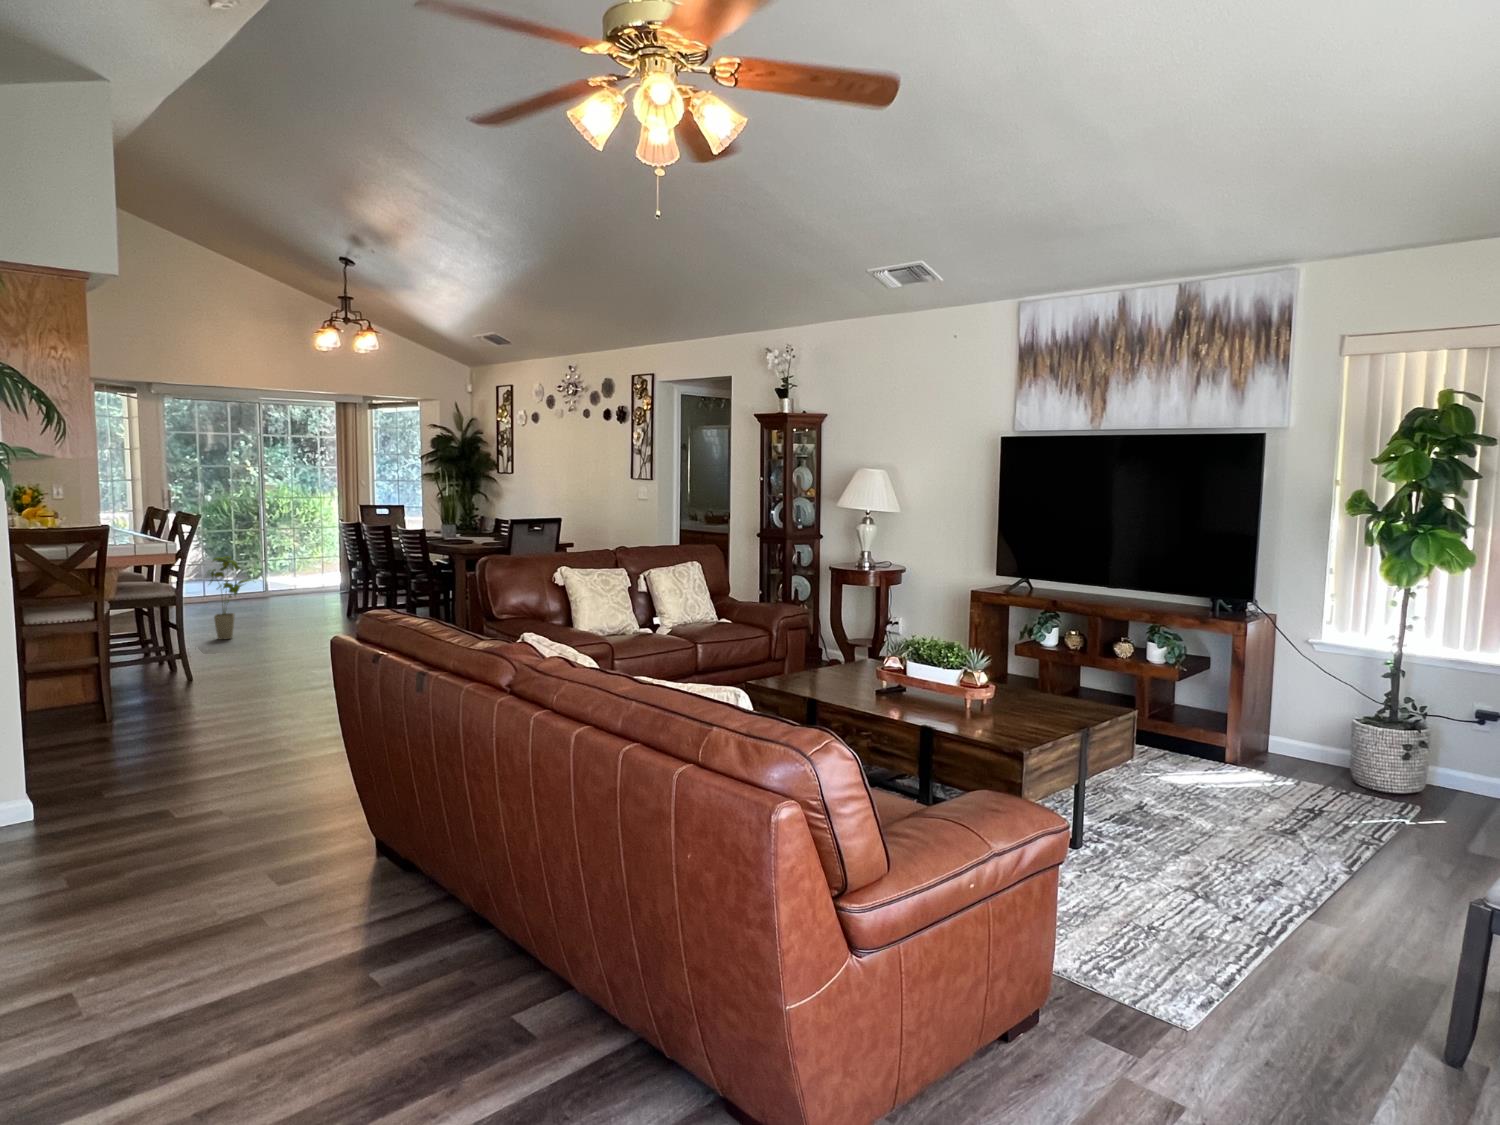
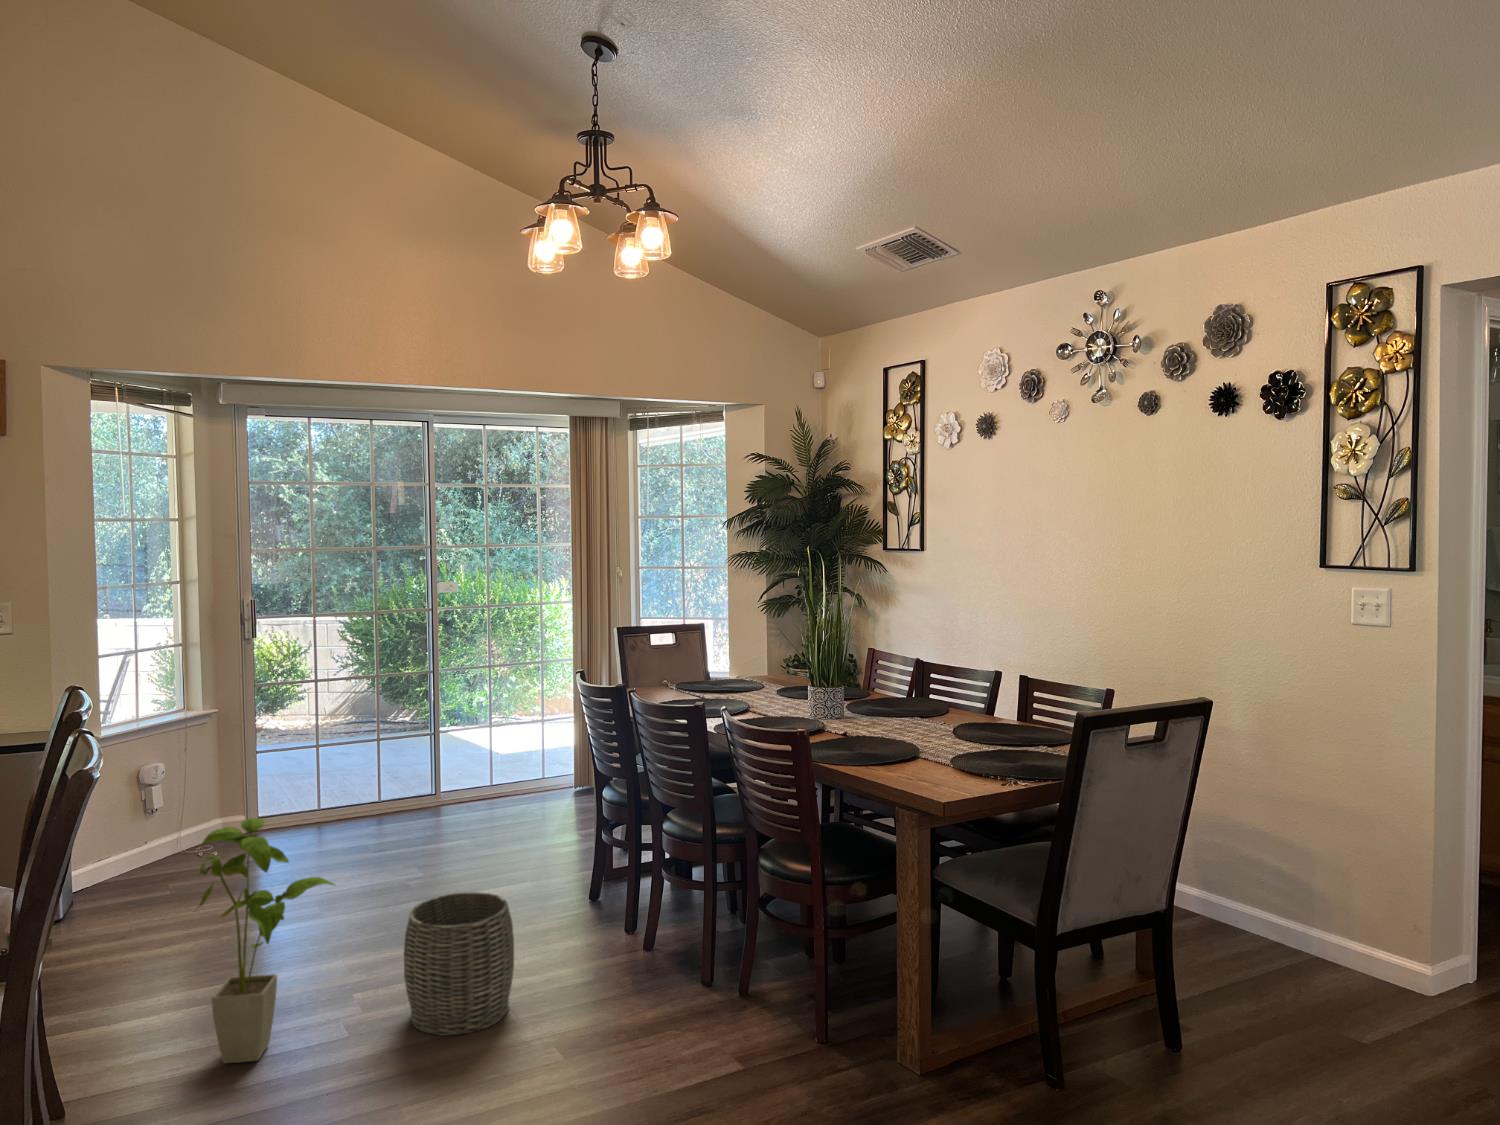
woven basket: none [281,593,323,635] -> present [404,892,514,1036]

